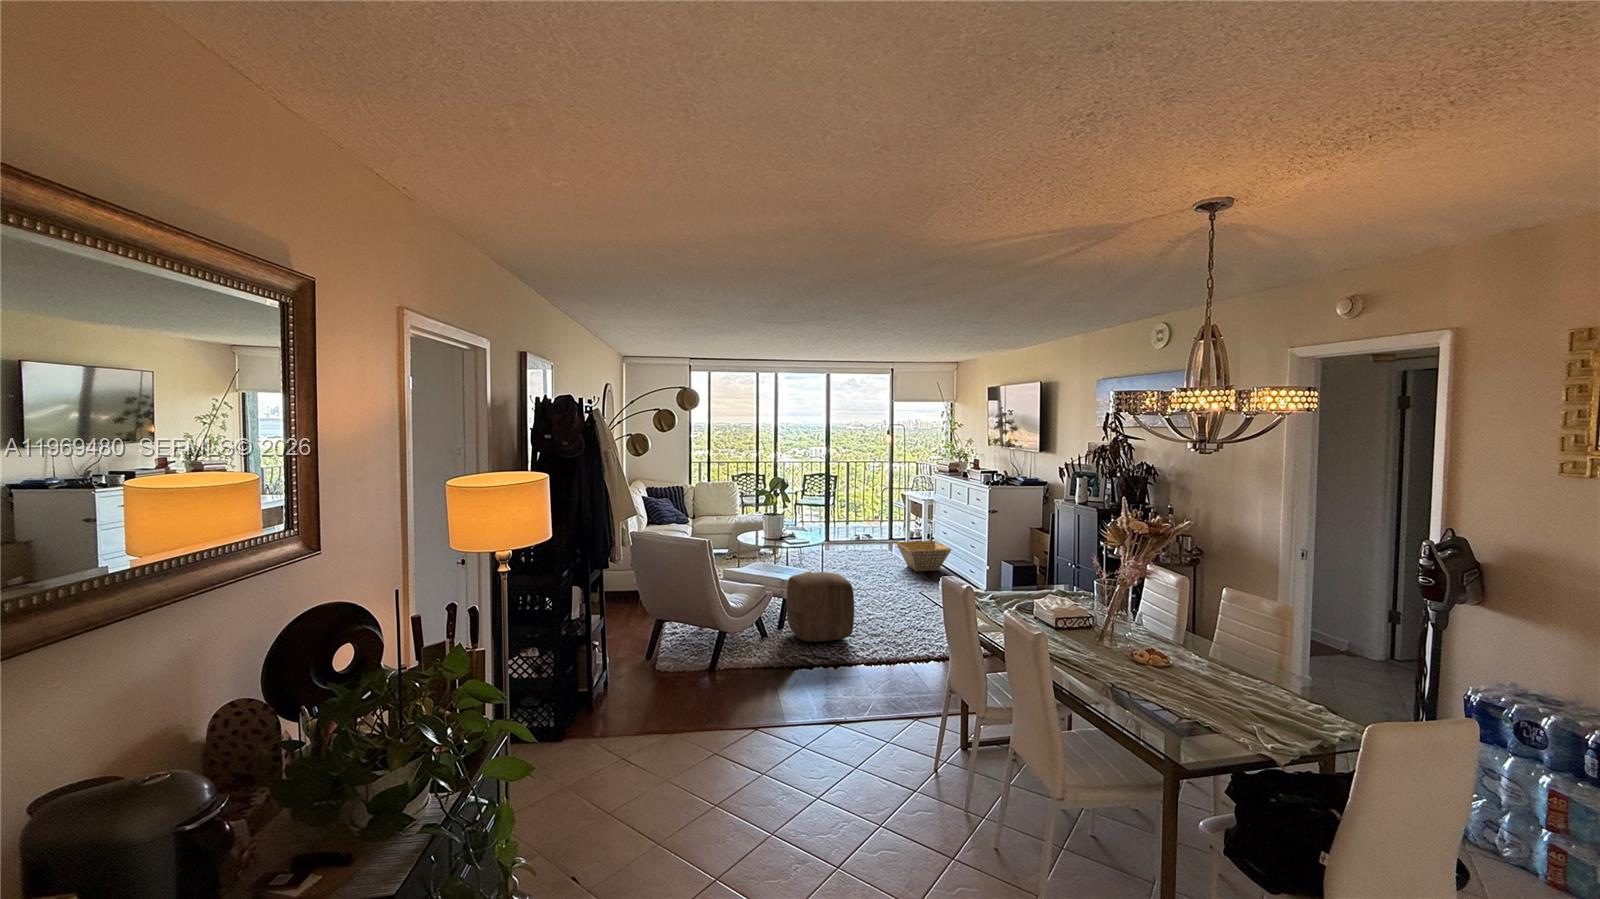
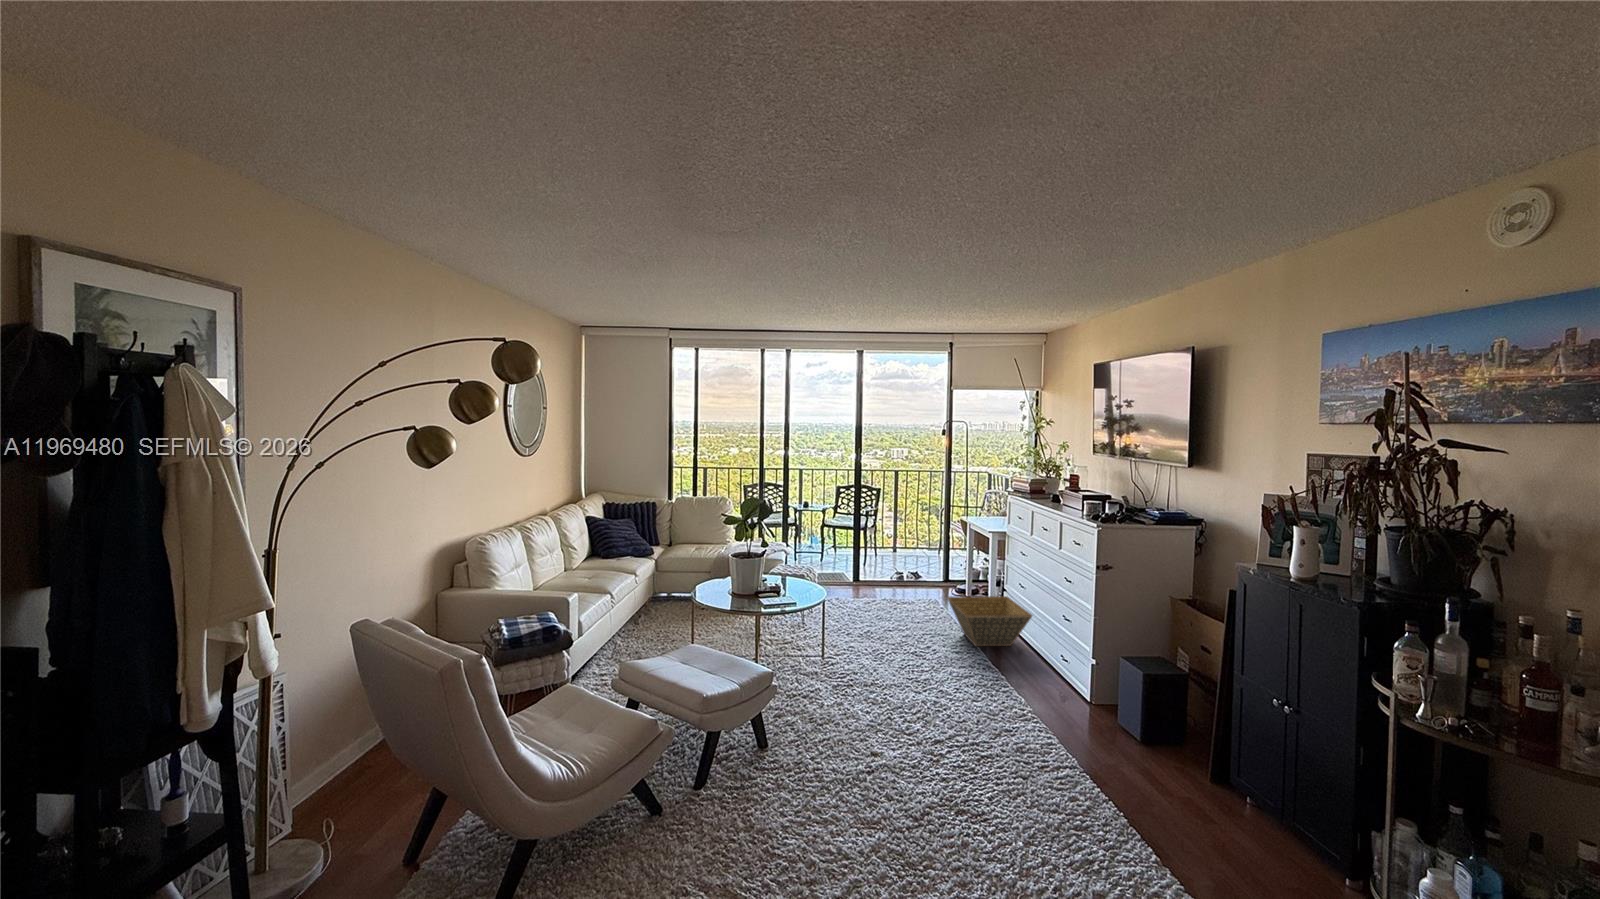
ottoman: present [787,572,854,642] -> none [709,691,829,845]

